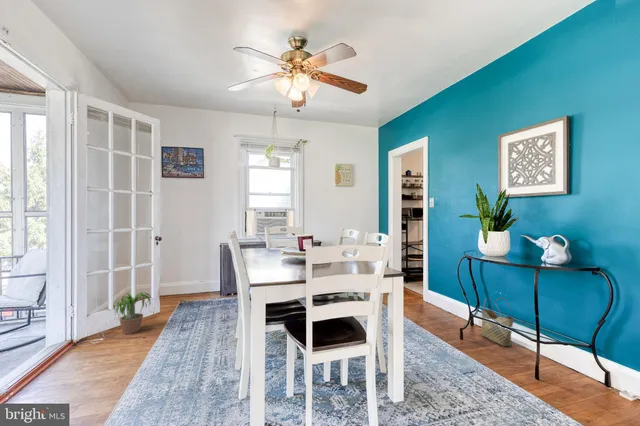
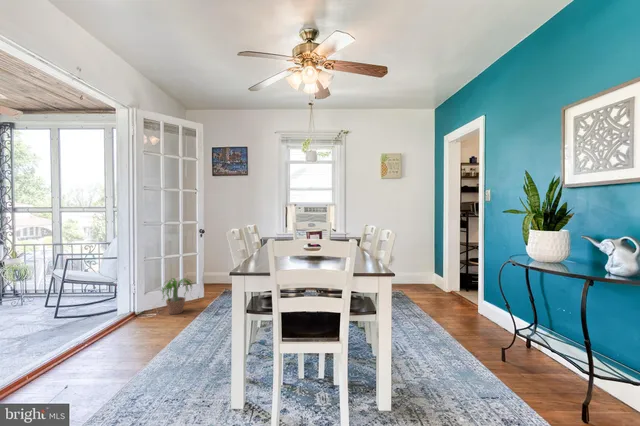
woven basket: present [480,300,514,346] -> none [533,314,575,378]

